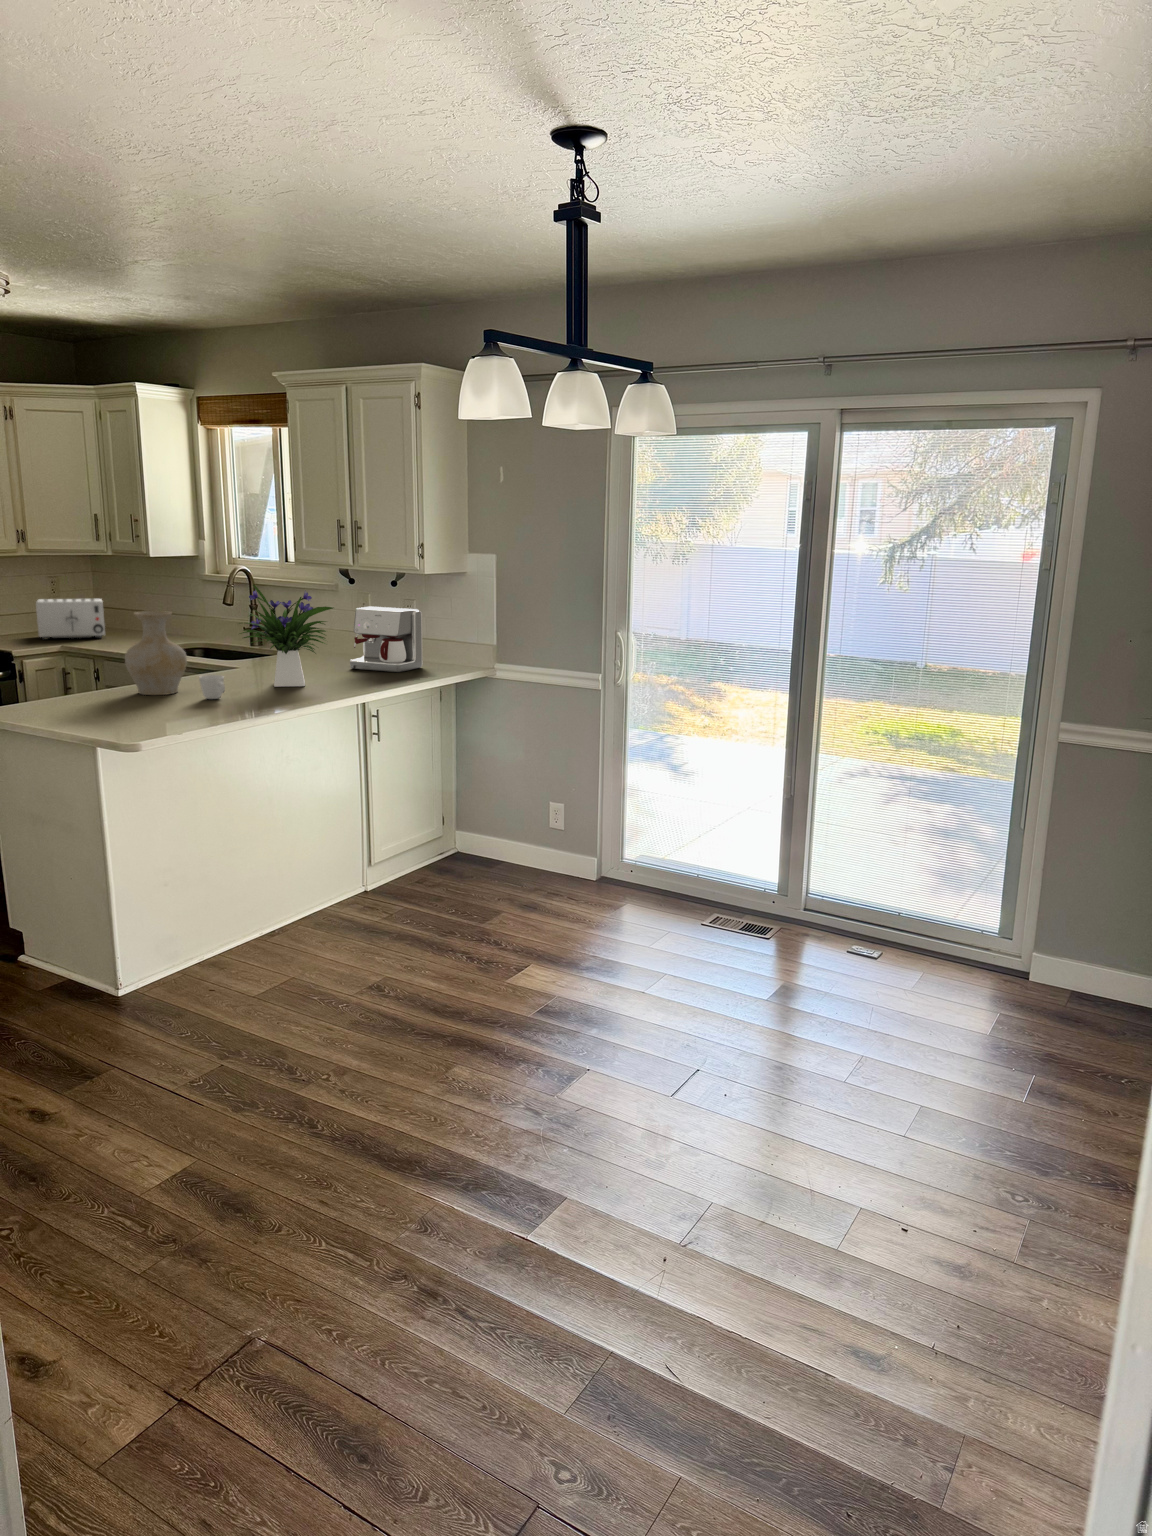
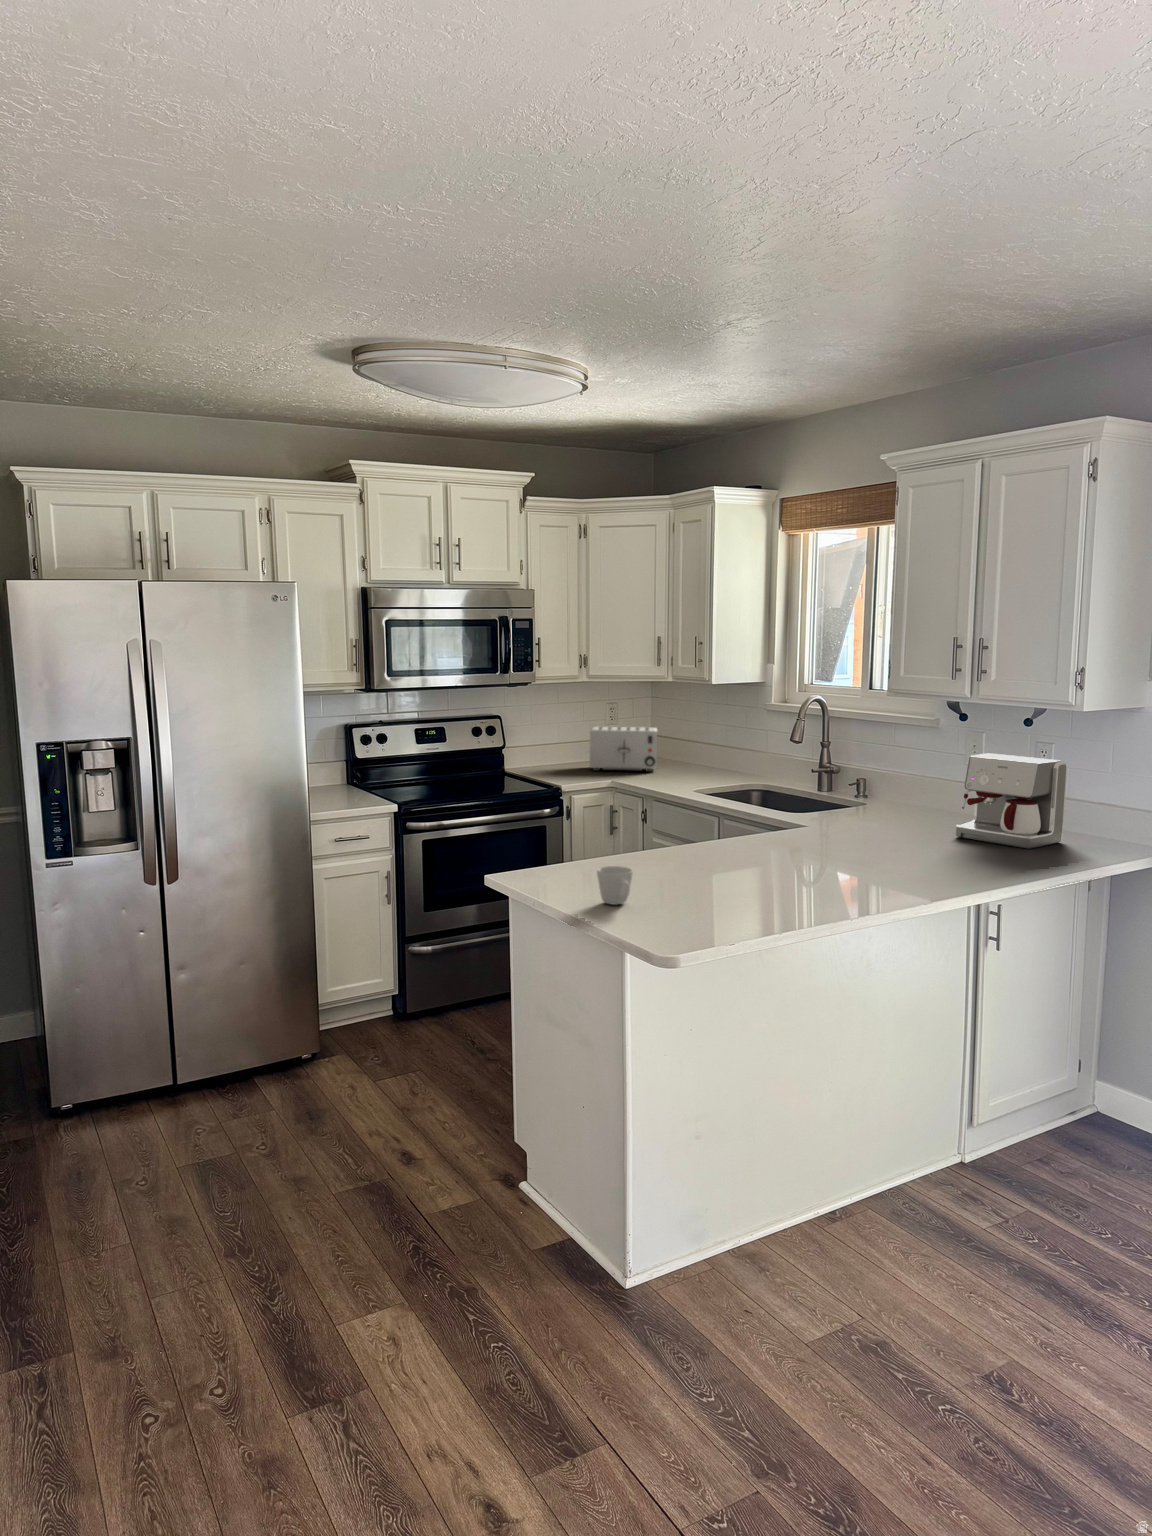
flower arrangement: present [240,584,333,687] -> none [813,723,949,864]
vase: present [125,611,187,695] -> none [671,754,746,864]
mug: present [199,675,225,699] -> present [597,866,633,905]

